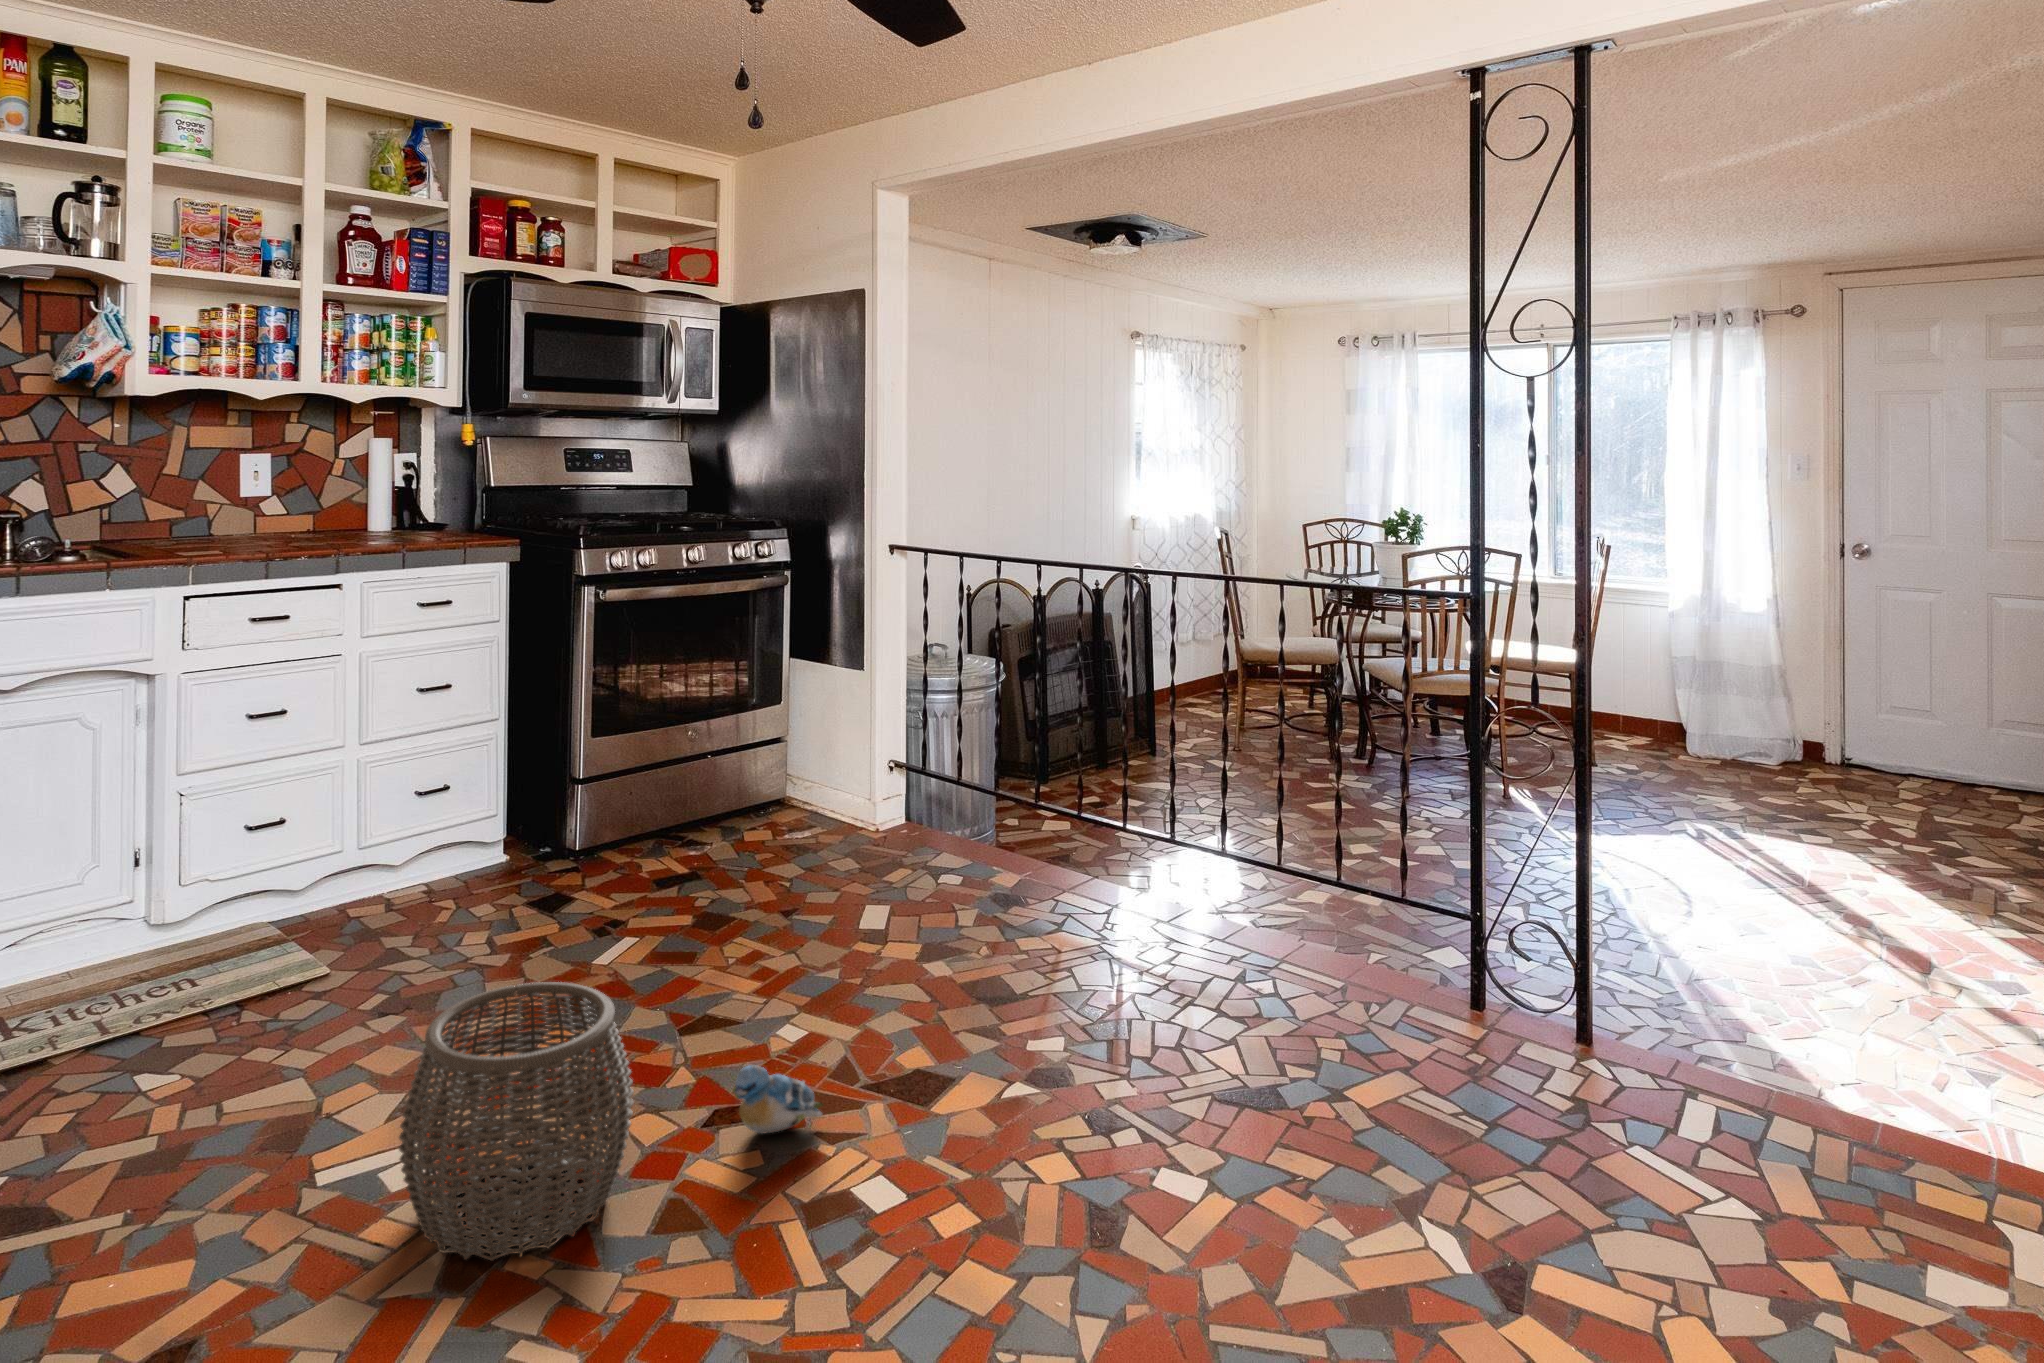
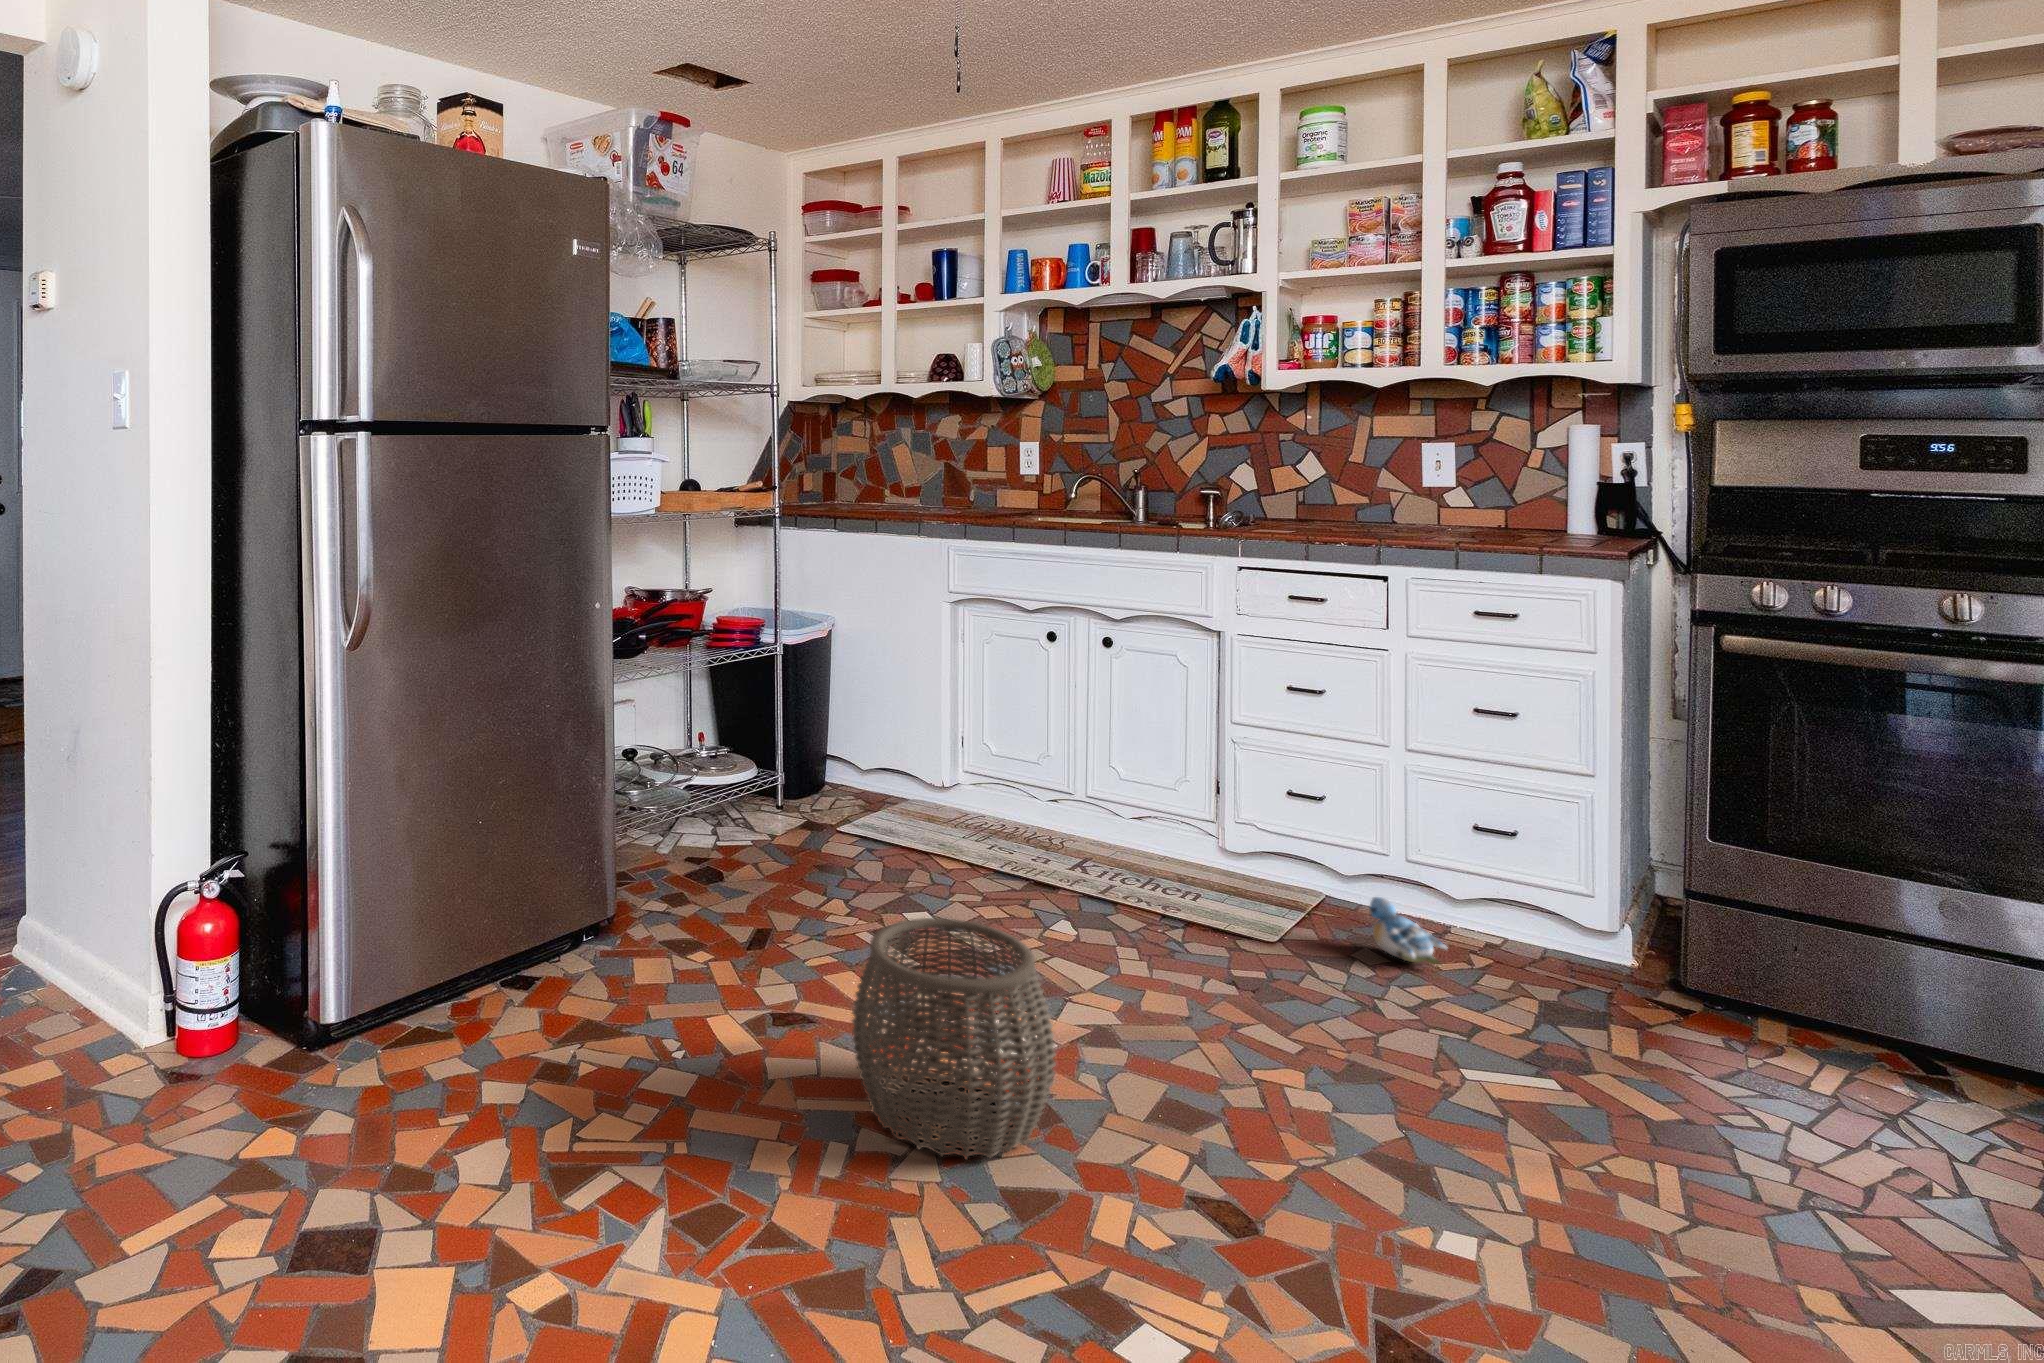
plush toy: present [732,1065,823,1134] -> present [1369,897,1447,964]

